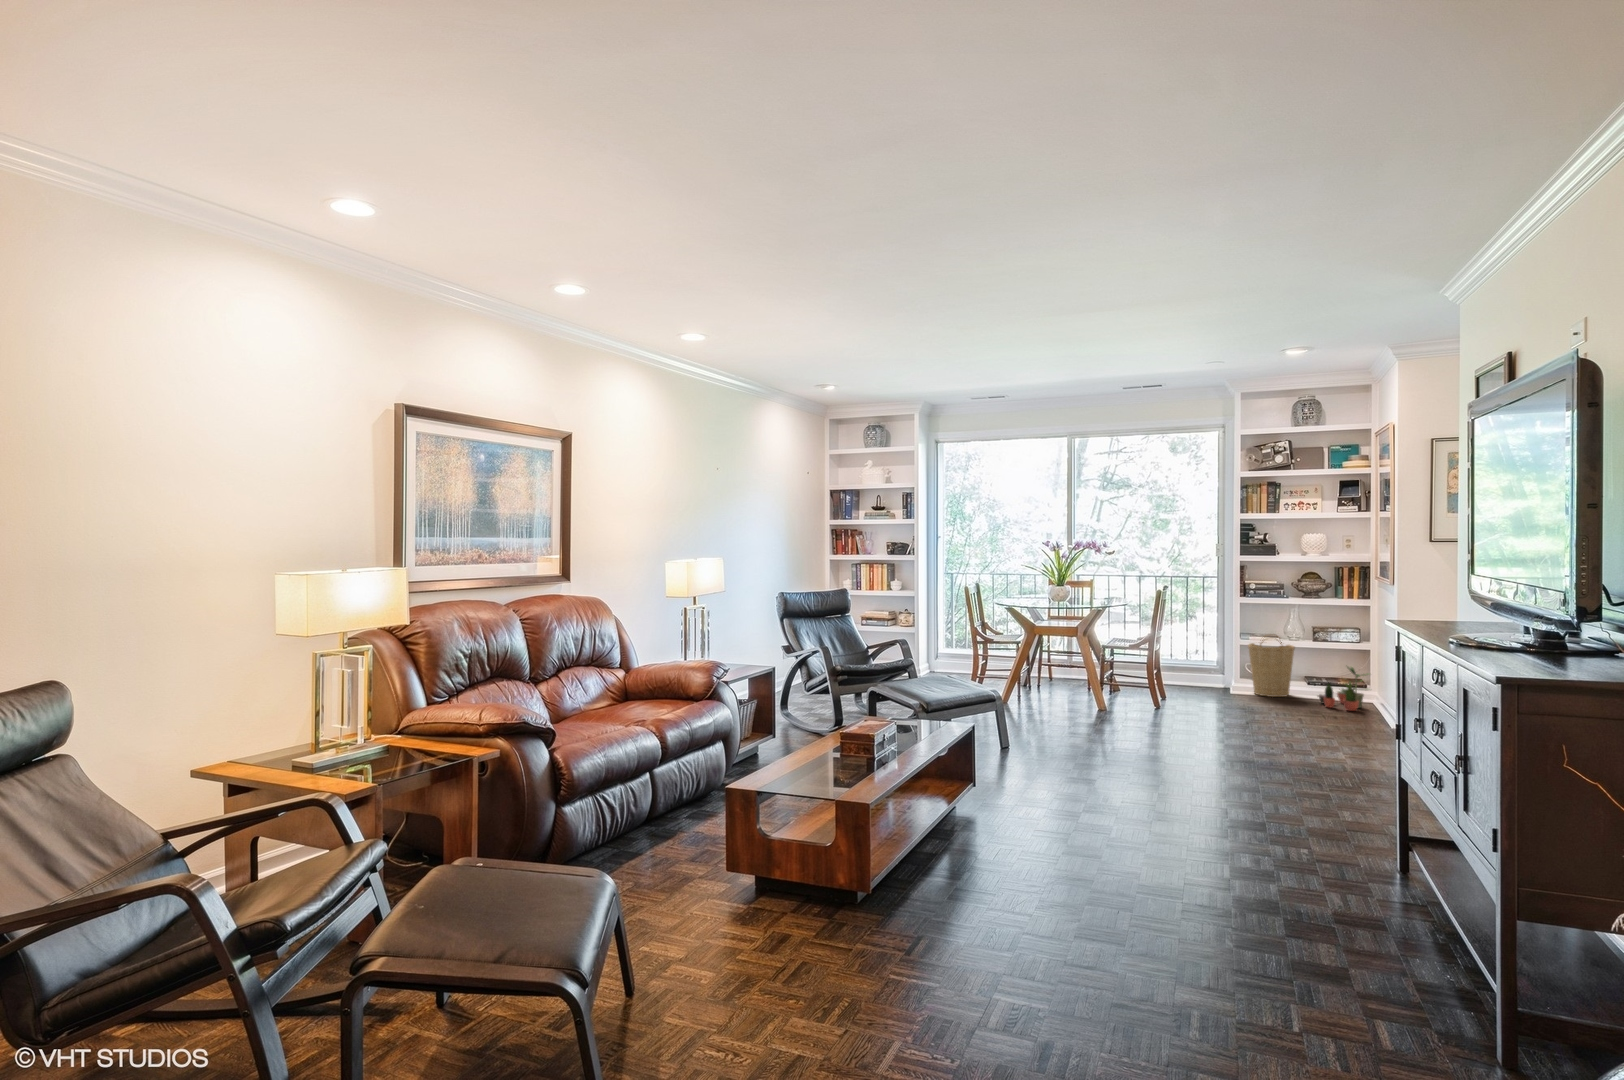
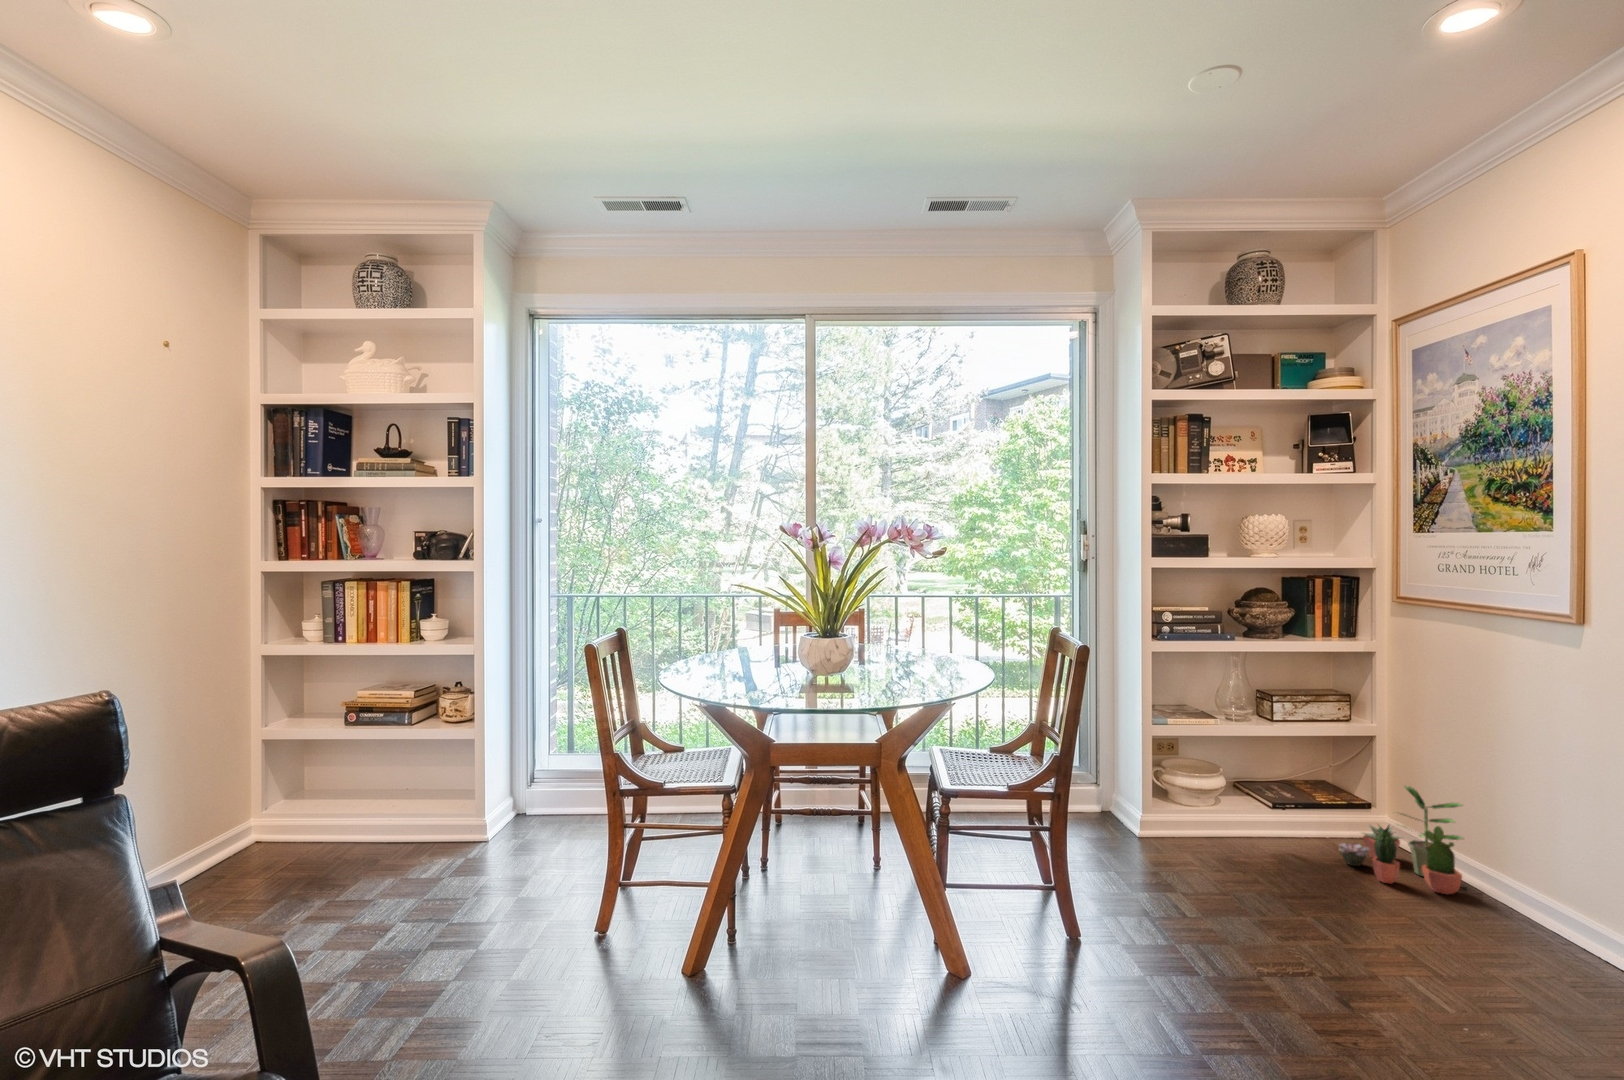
basket: present [1248,638,1295,697] -> none [1171,712,1265,847]

